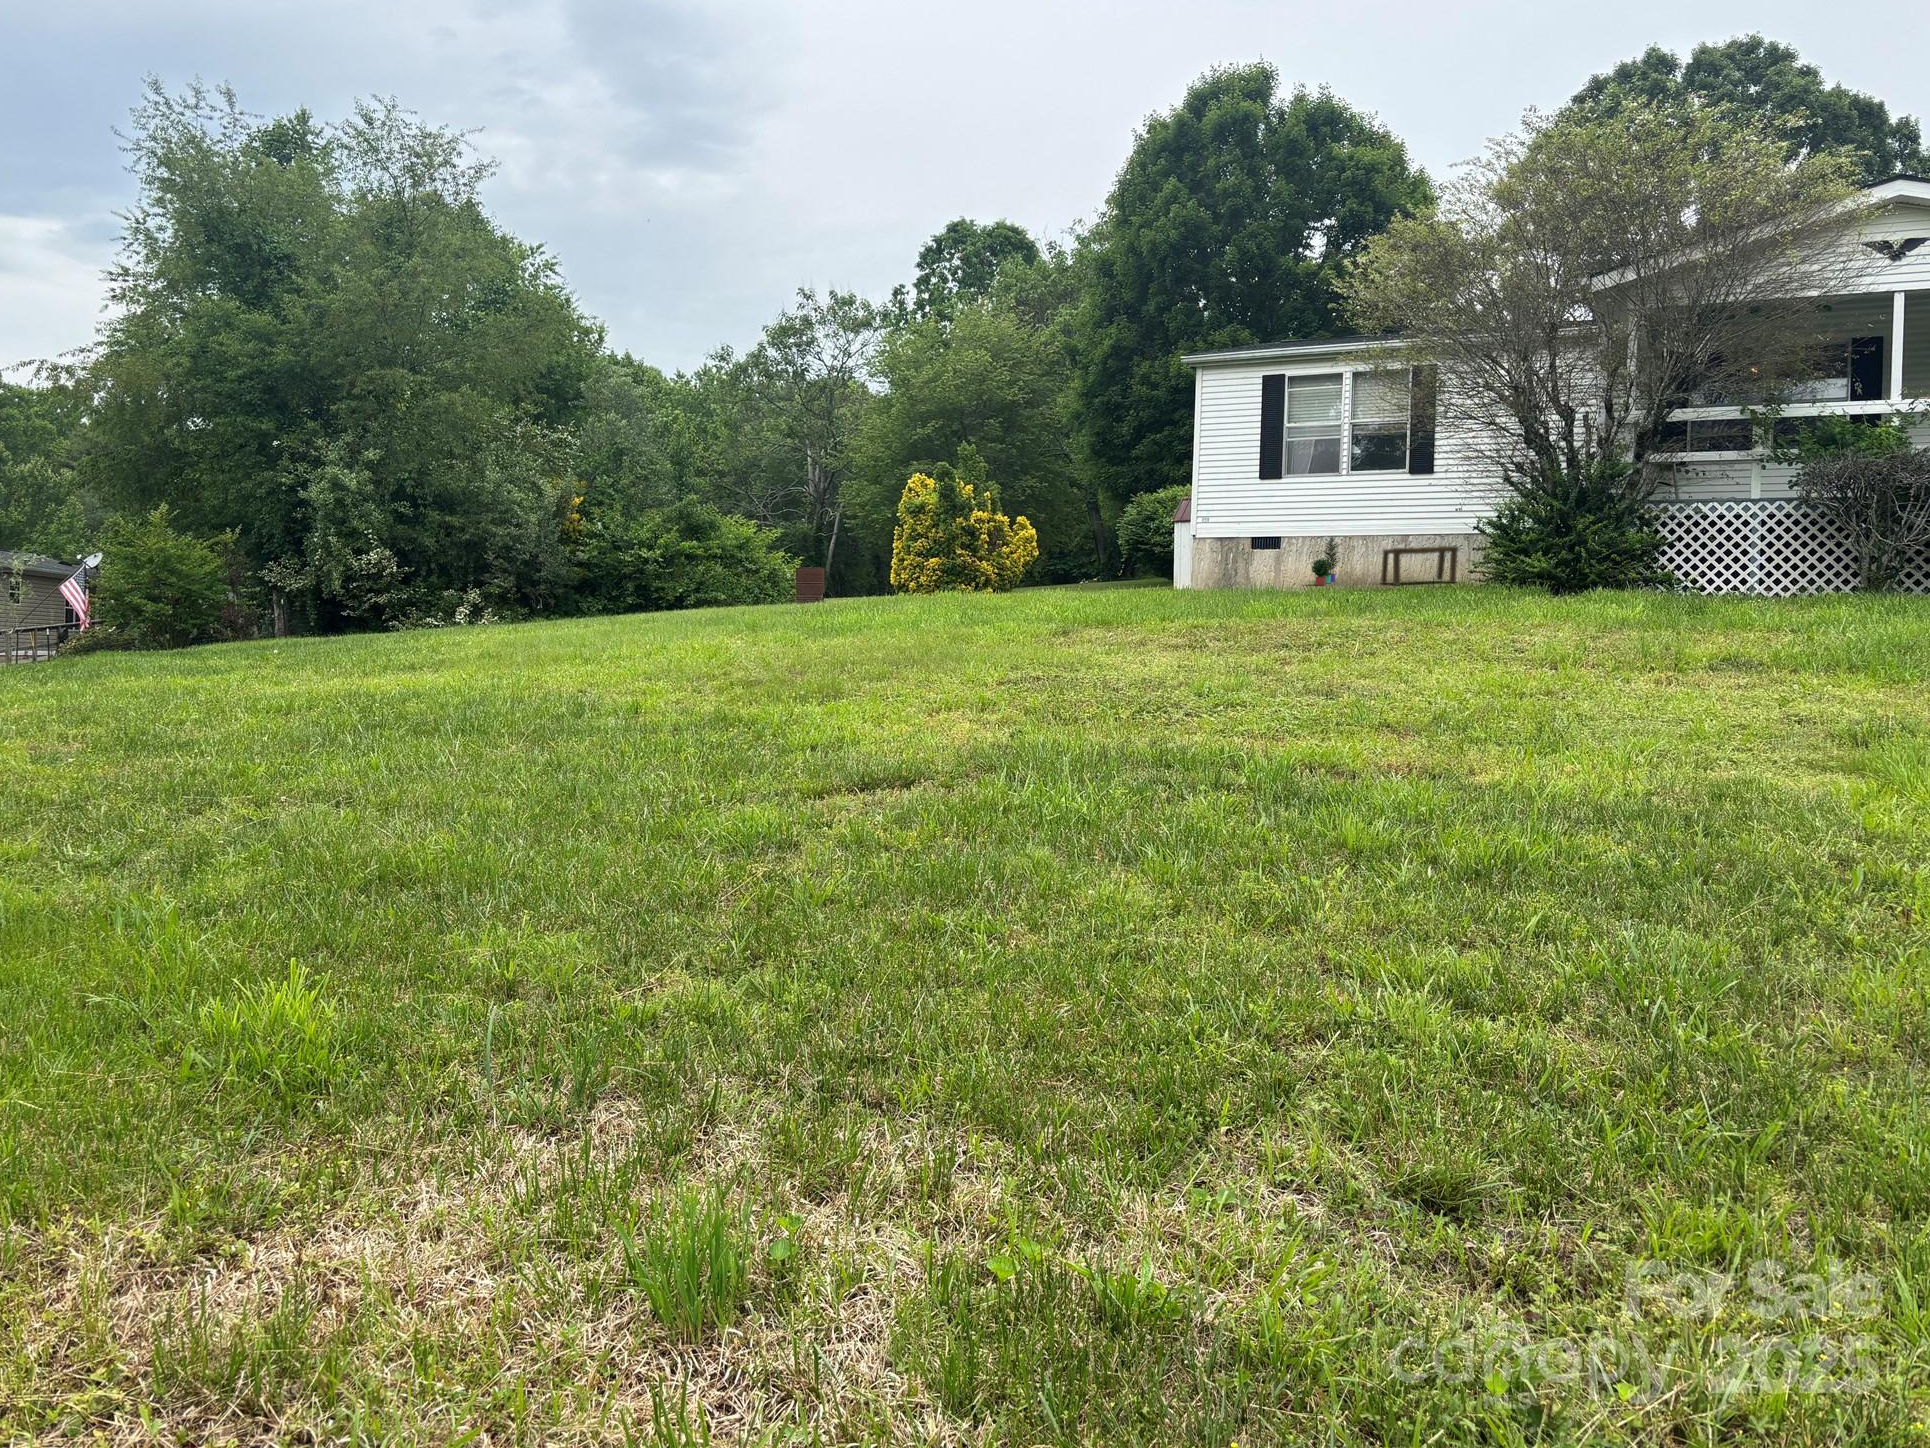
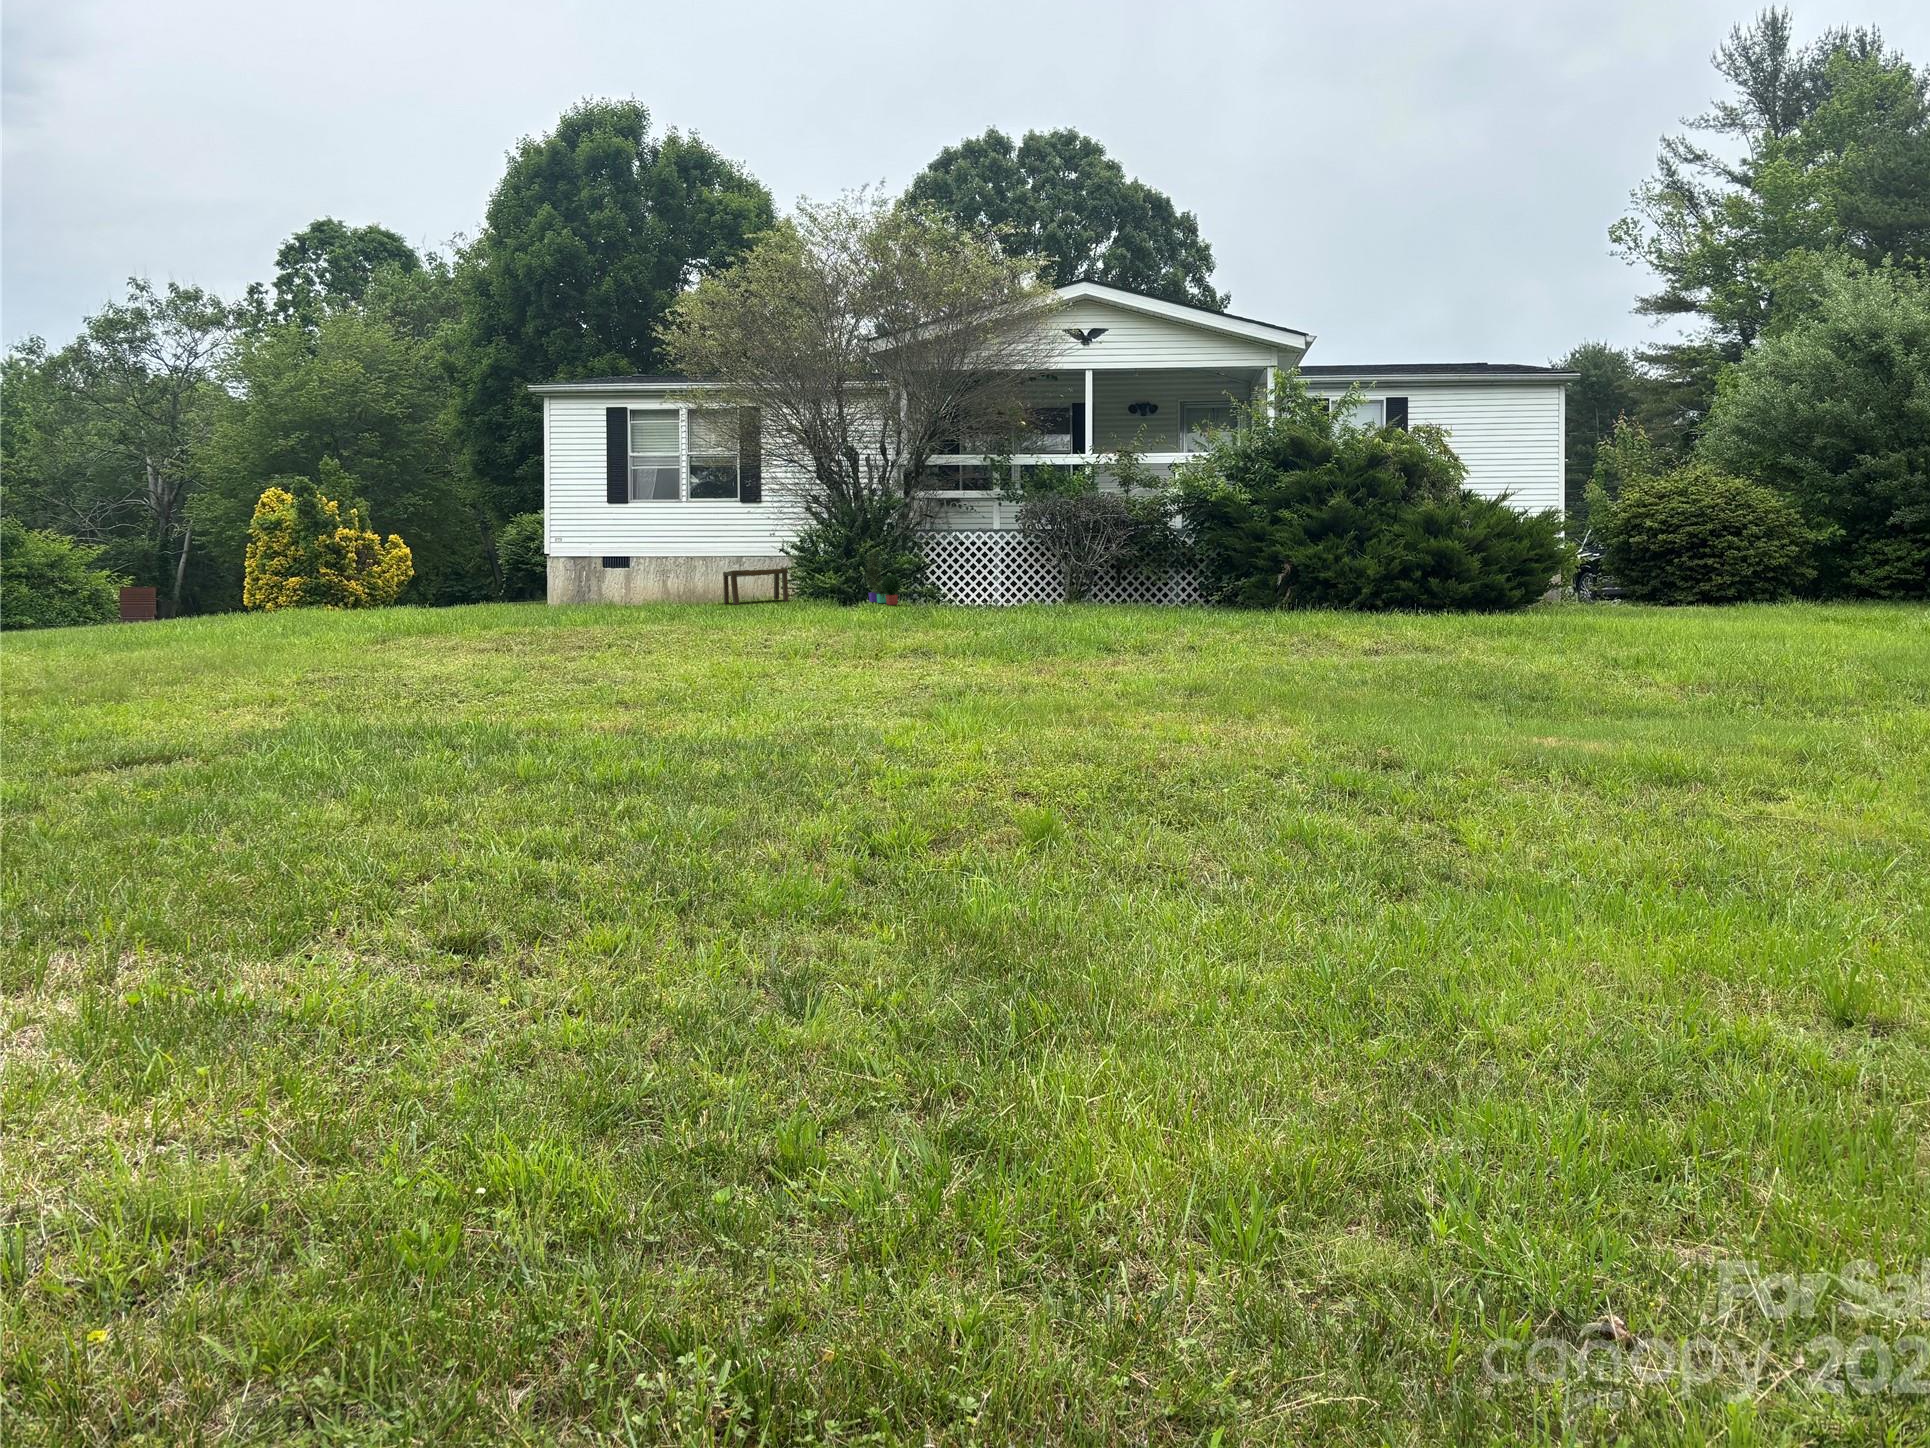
potted plant: present [1312,537,1340,585] -> present [865,551,901,605]

